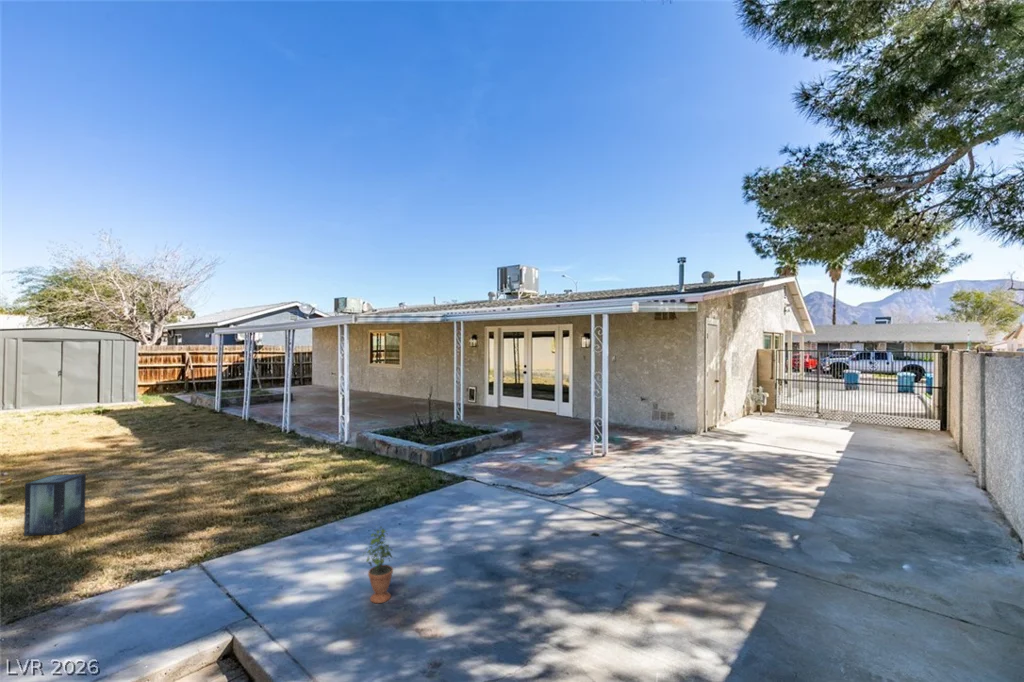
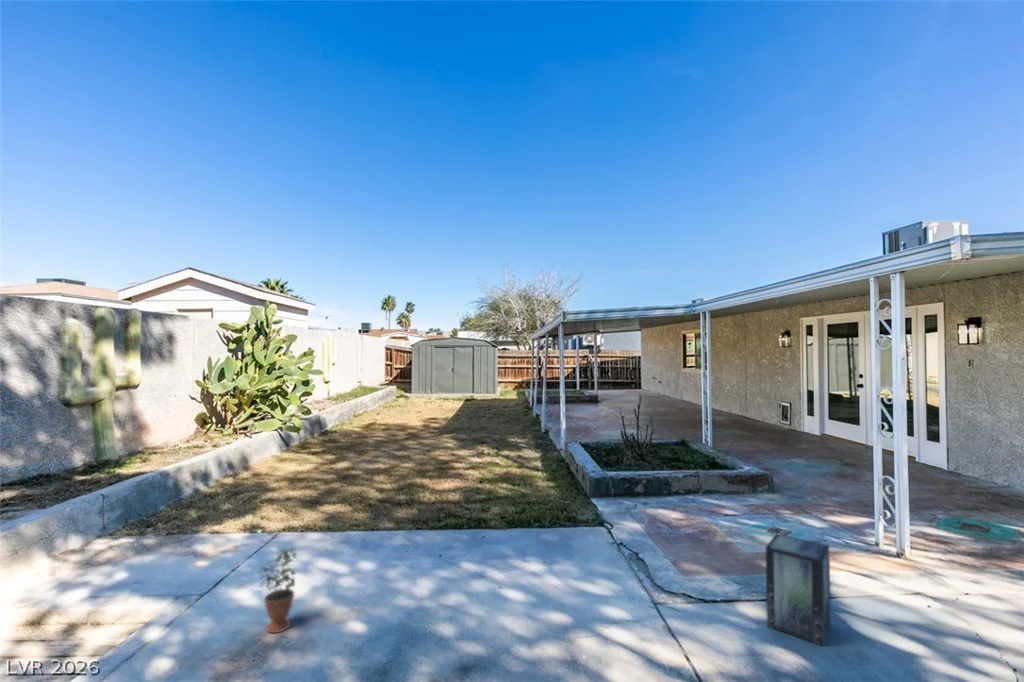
storage box: present [24,474,86,536] -> present [765,534,831,646]

